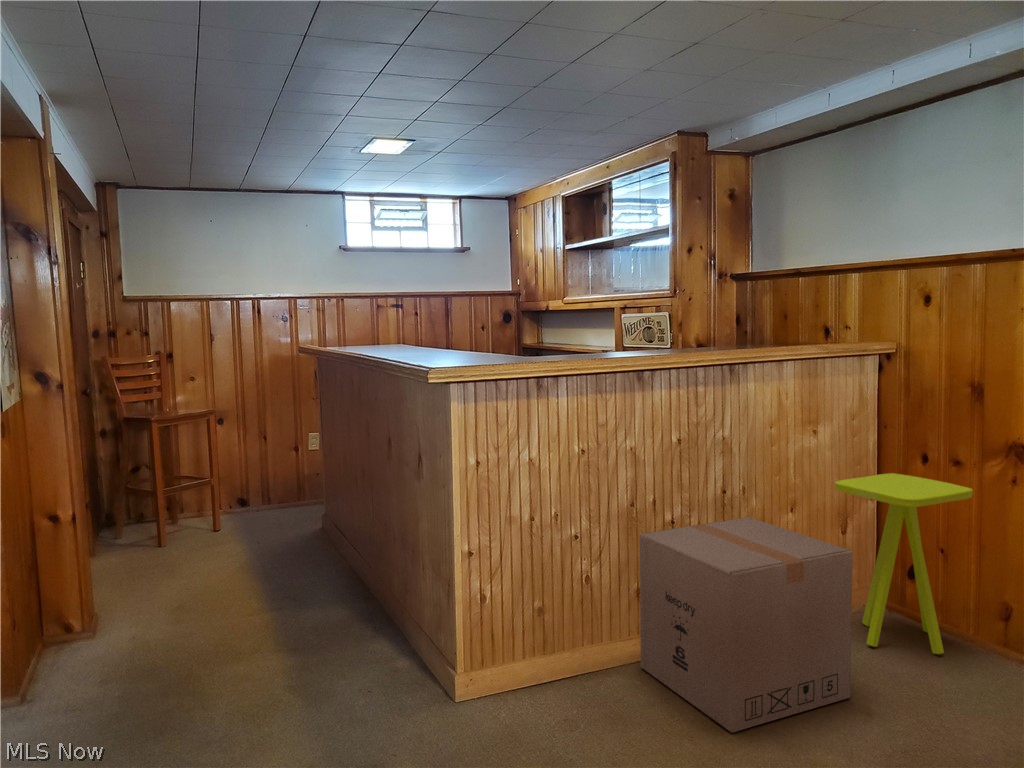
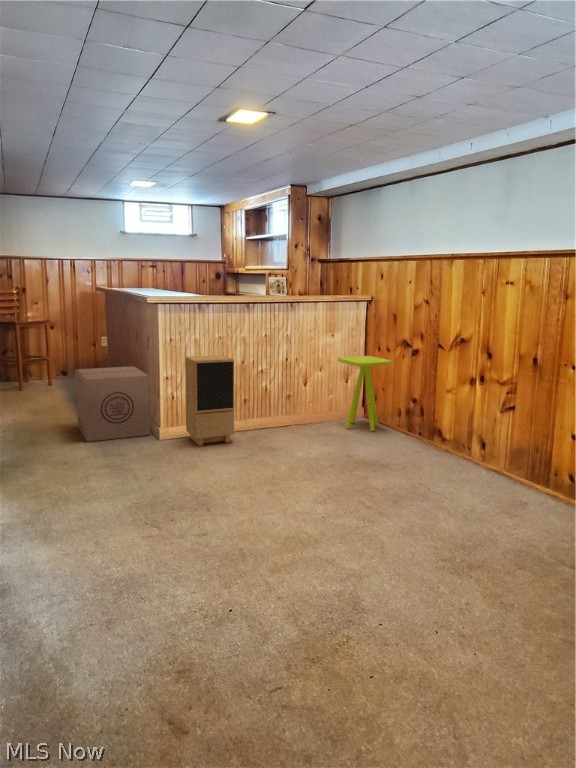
speaker: none [512,493,636,728] -> present [185,355,234,446]
cardboard box: present [640,517,853,732] -> present [75,366,150,442]

